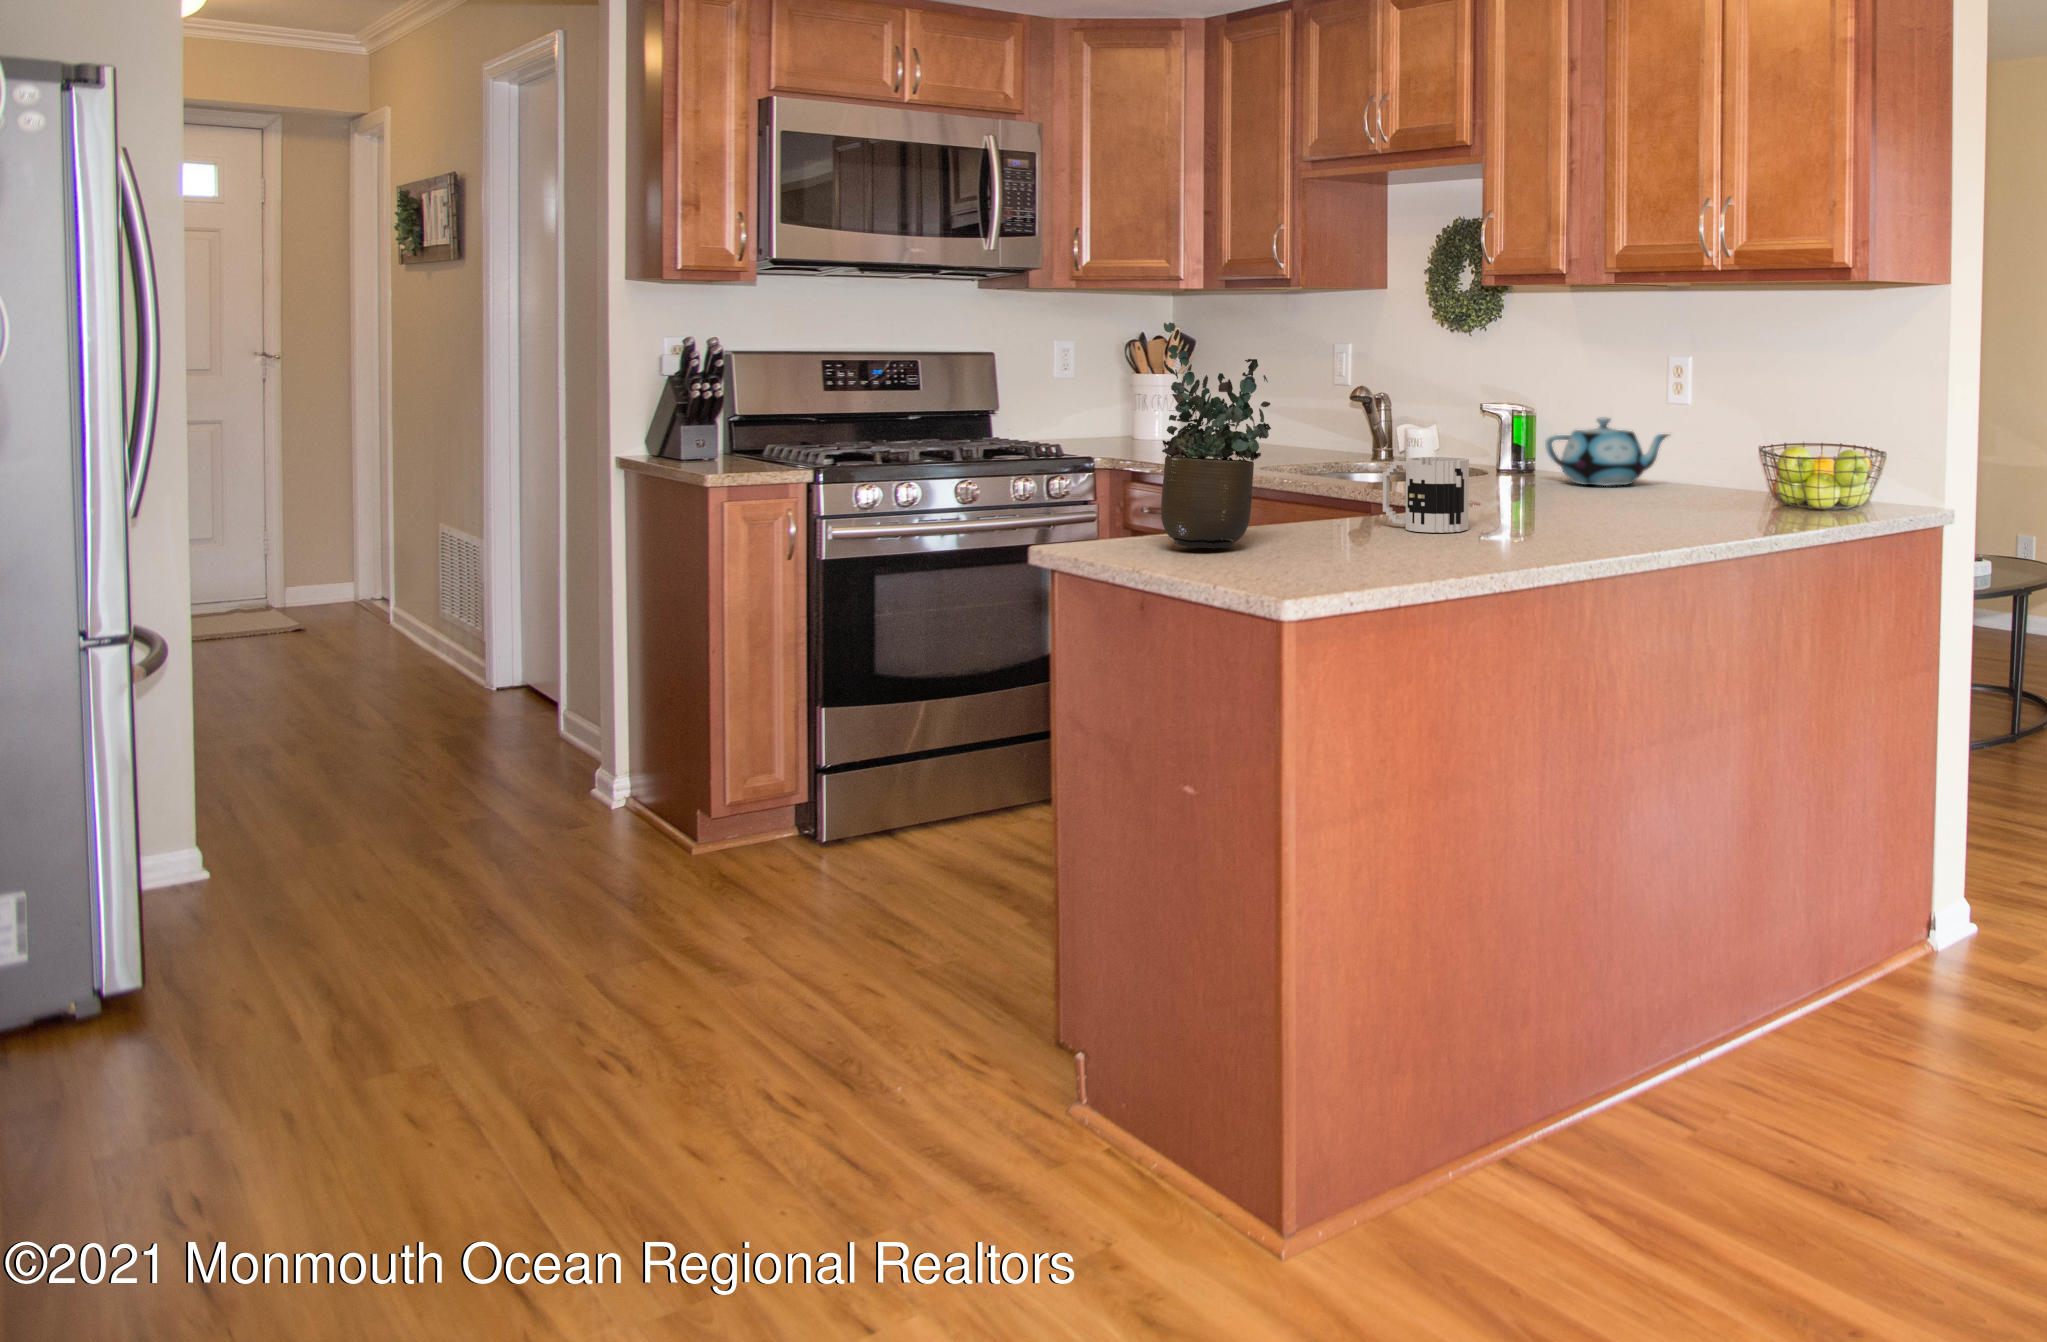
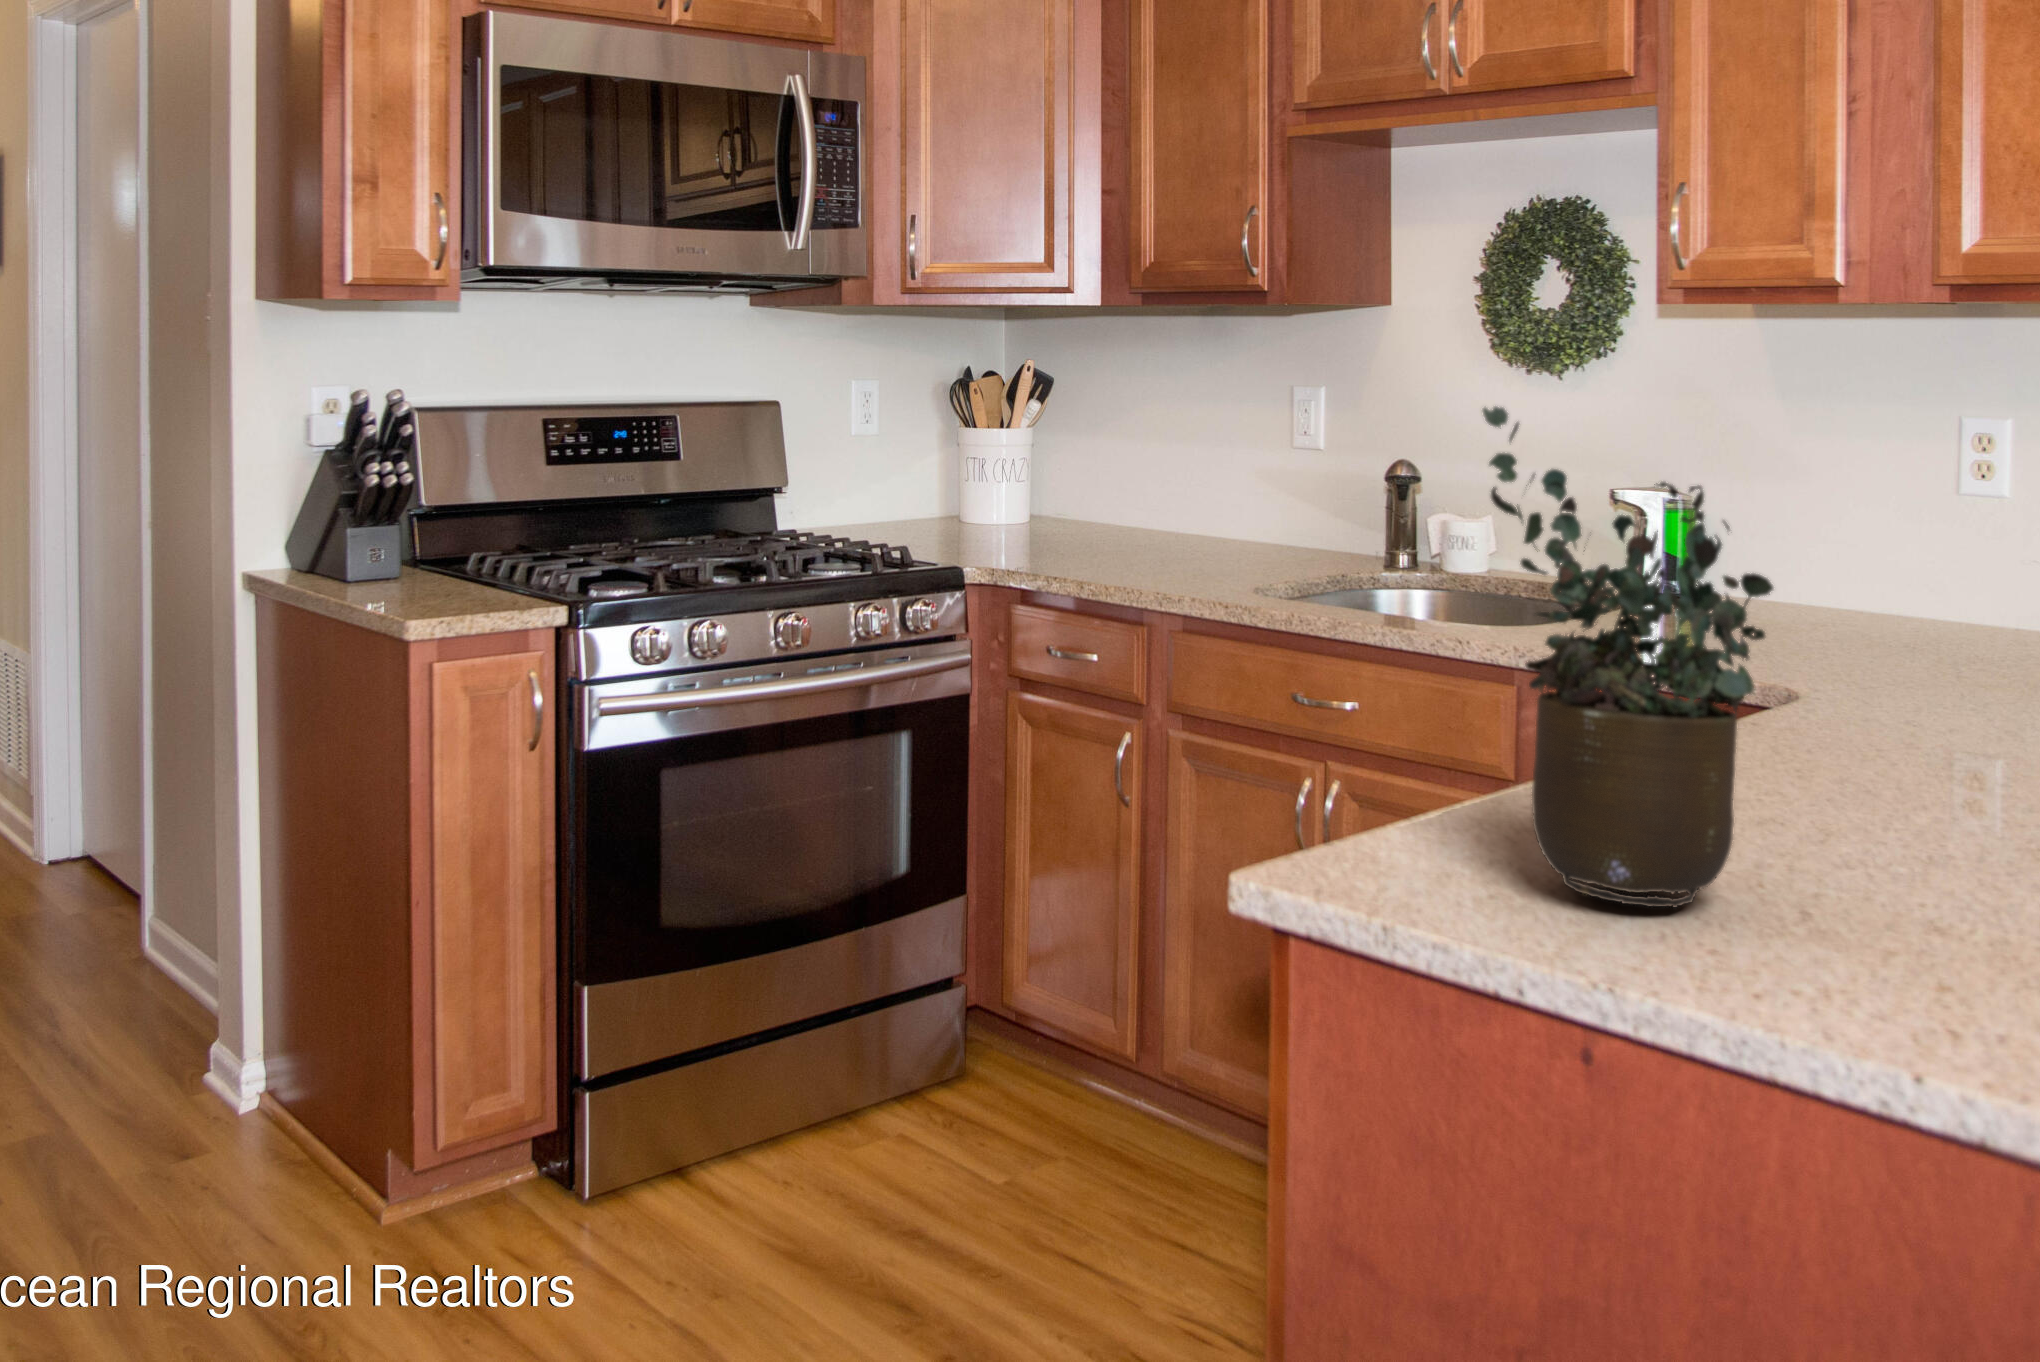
teapot: present [1545,417,1668,486] -> none [1776,526,2033,644]
mug: present [1383,457,1469,533] -> none [1810,655,2008,820]

